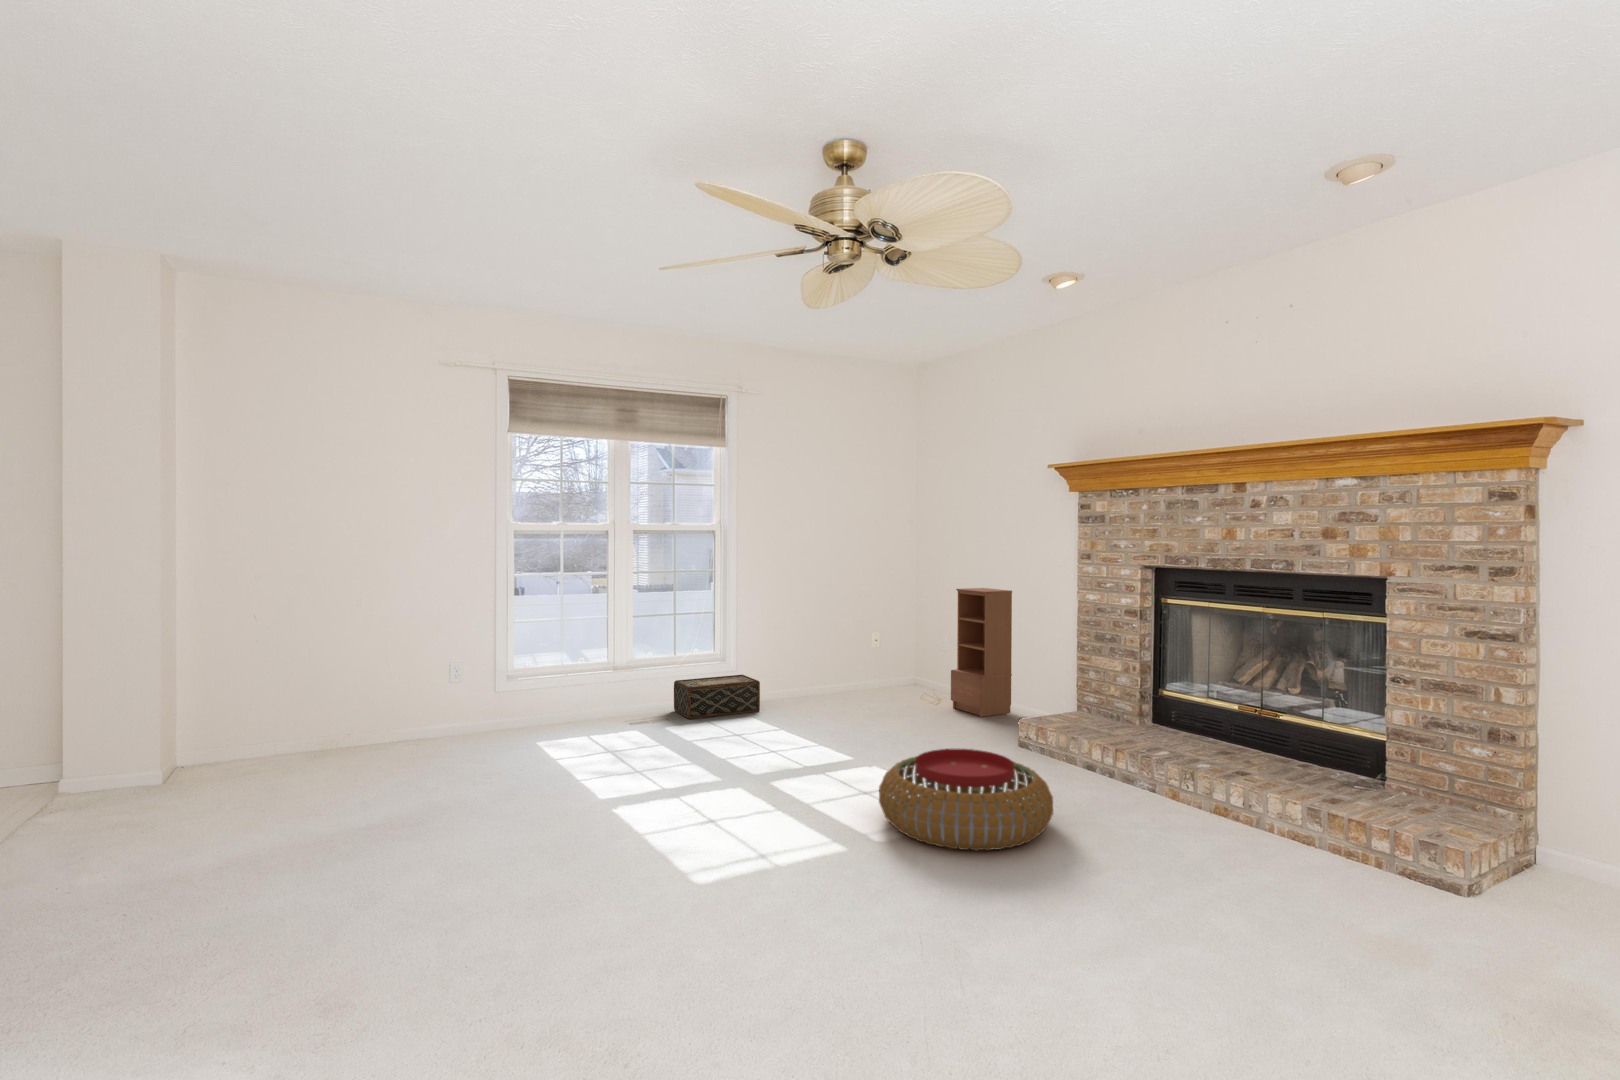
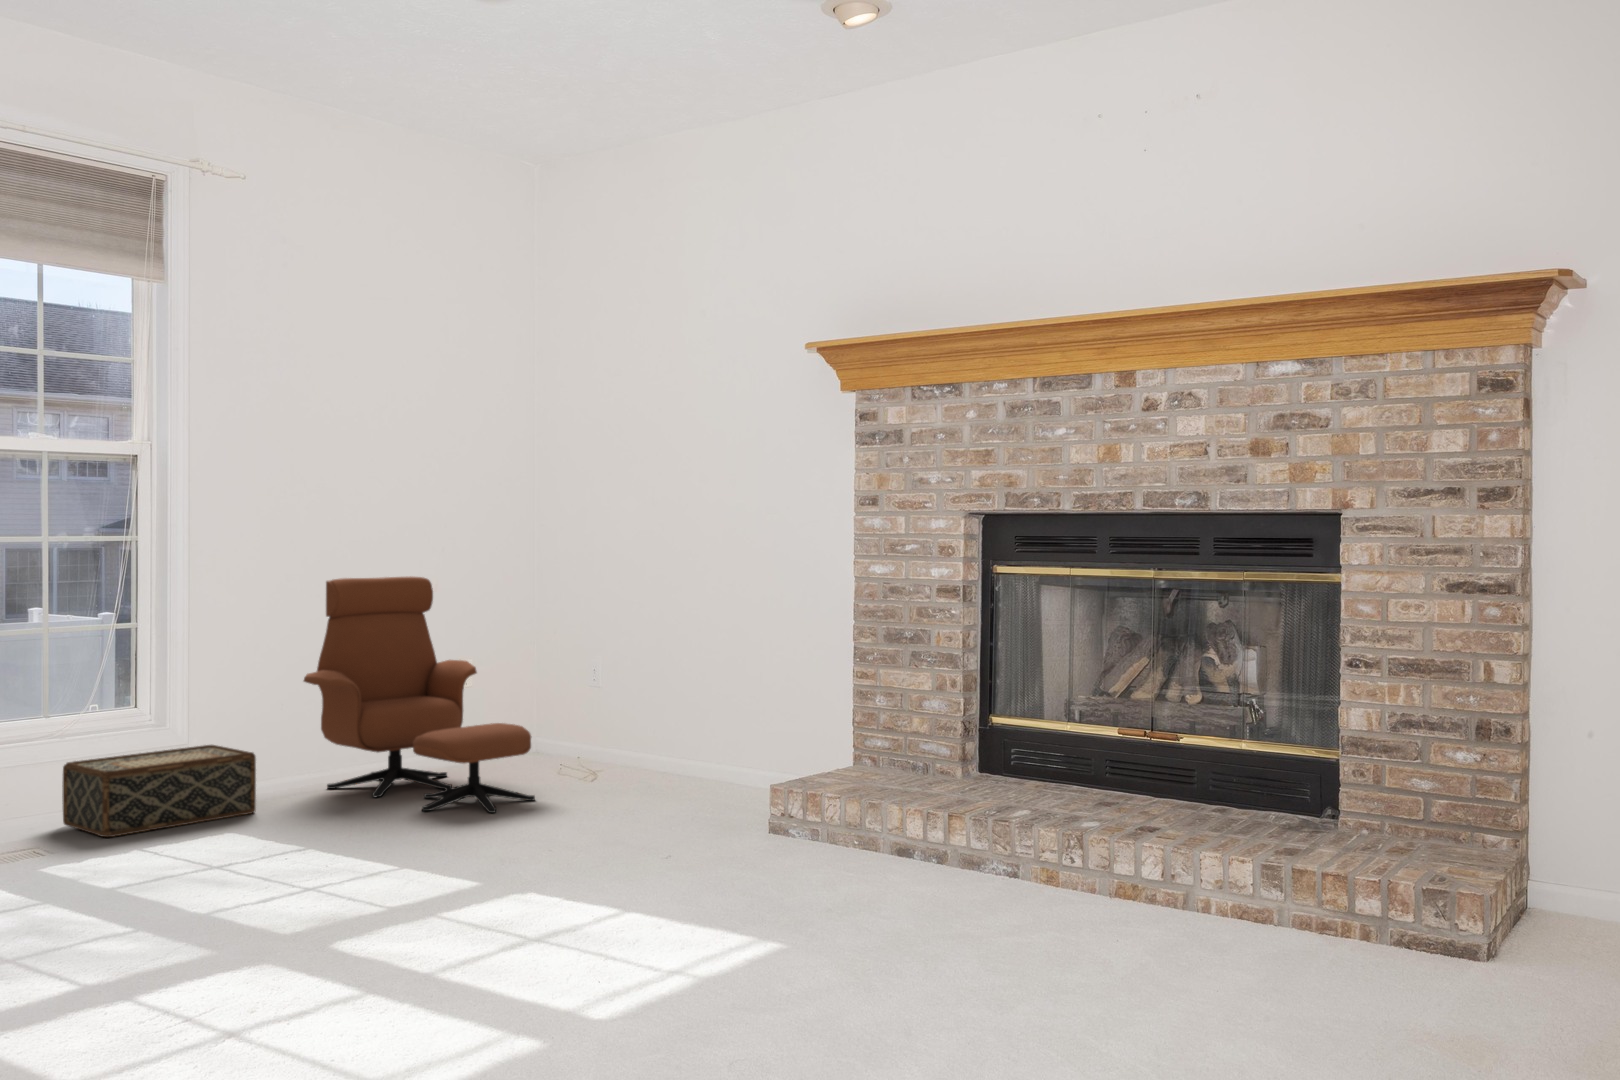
bookcase: present [951,588,1012,717] -> none [625,565,733,791]
lounge chair: none [786,591,898,721] -> present [304,576,535,813]
pouf: present [879,749,1053,851] -> none [582,826,895,997]

